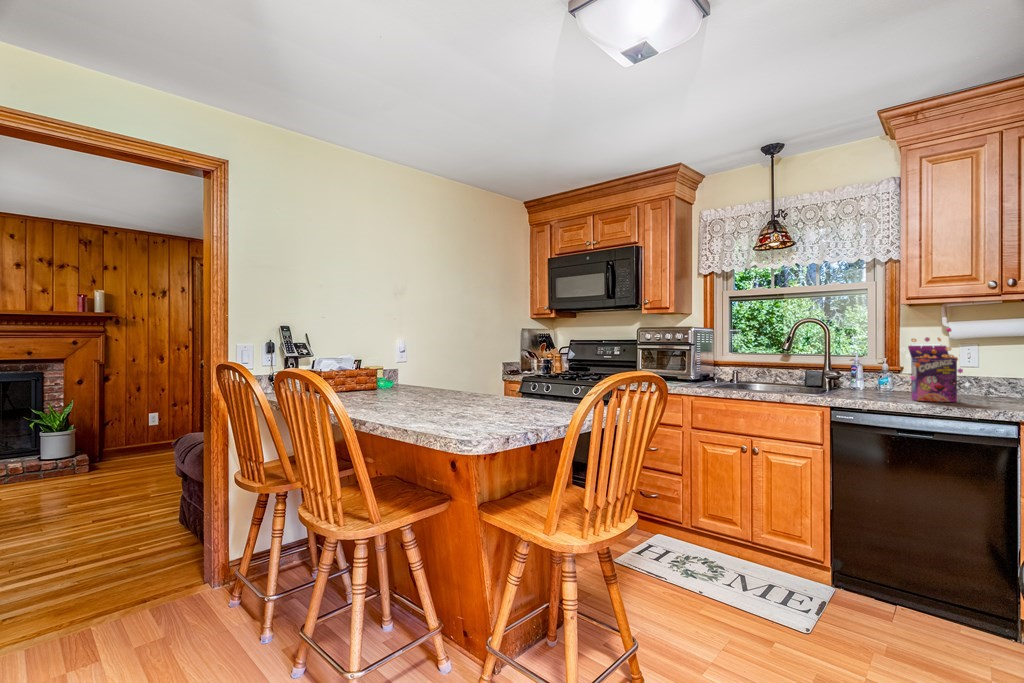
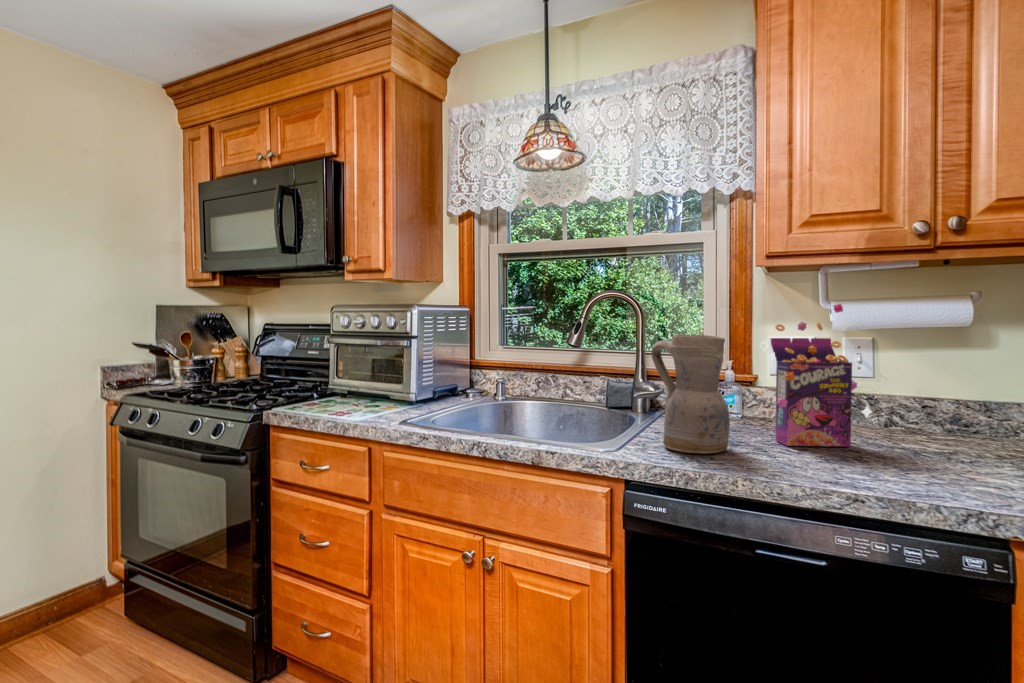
ceramic pitcher: none [837,344,882,402] -> present [651,334,730,453]

